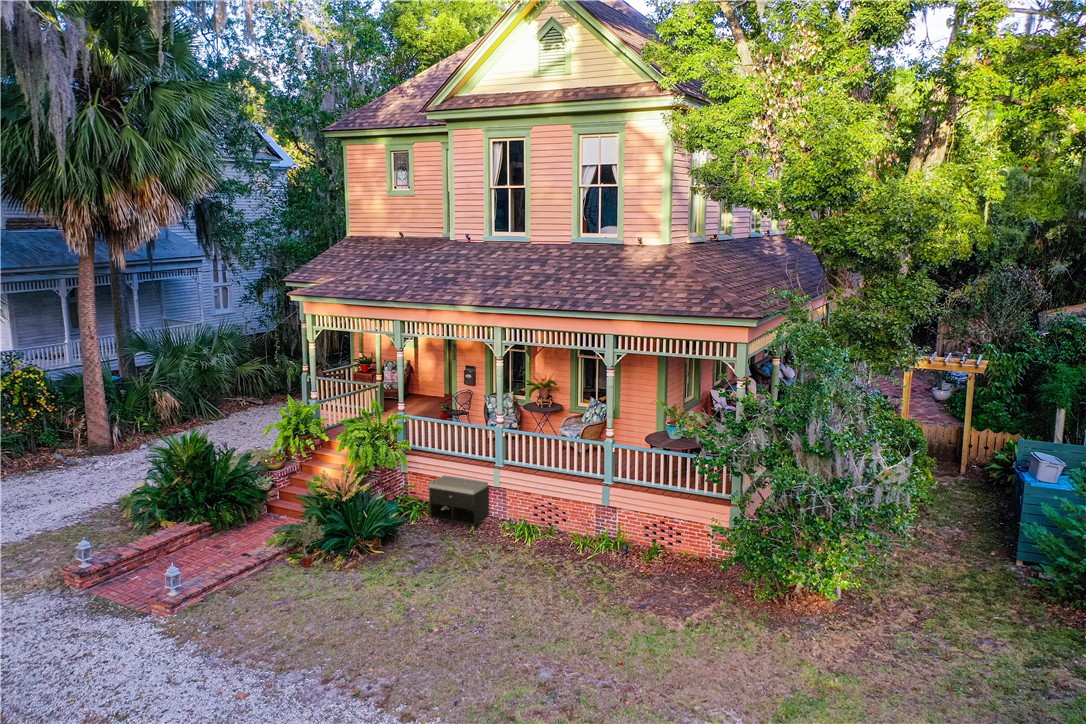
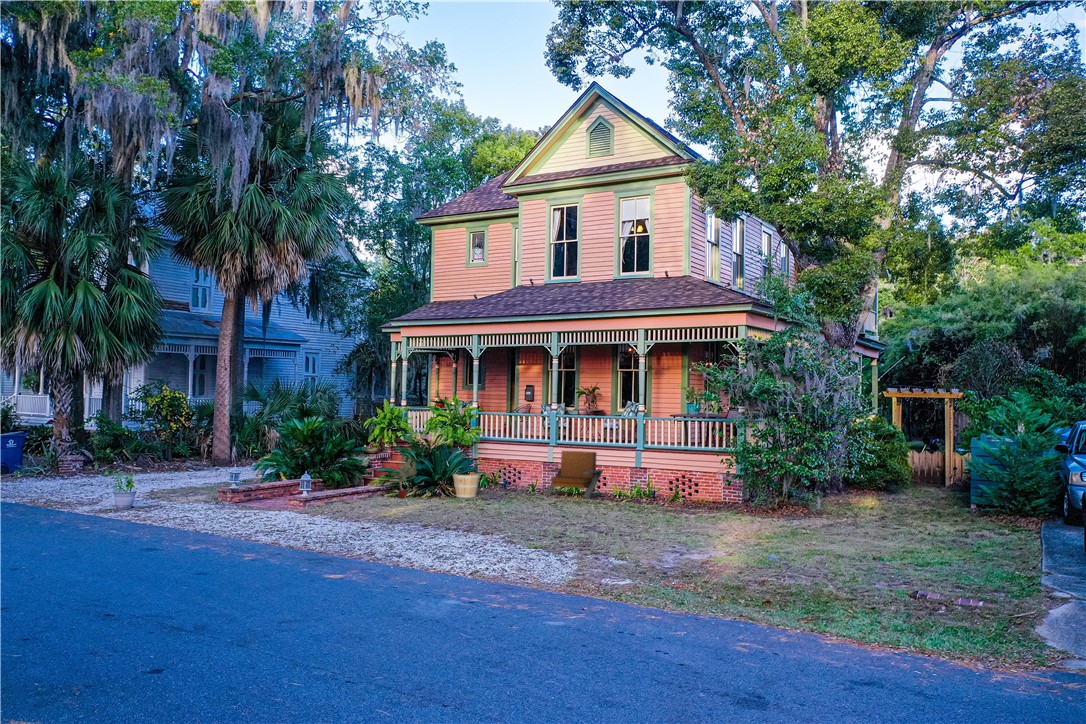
storage bench: present [428,476,489,528] -> none [496,455,545,492]
lounge chair: none [490,479,561,550] -> present [545,451,603,498]
wooden bucket: none [372,521,408,561] -> present [453,472,480,498]

